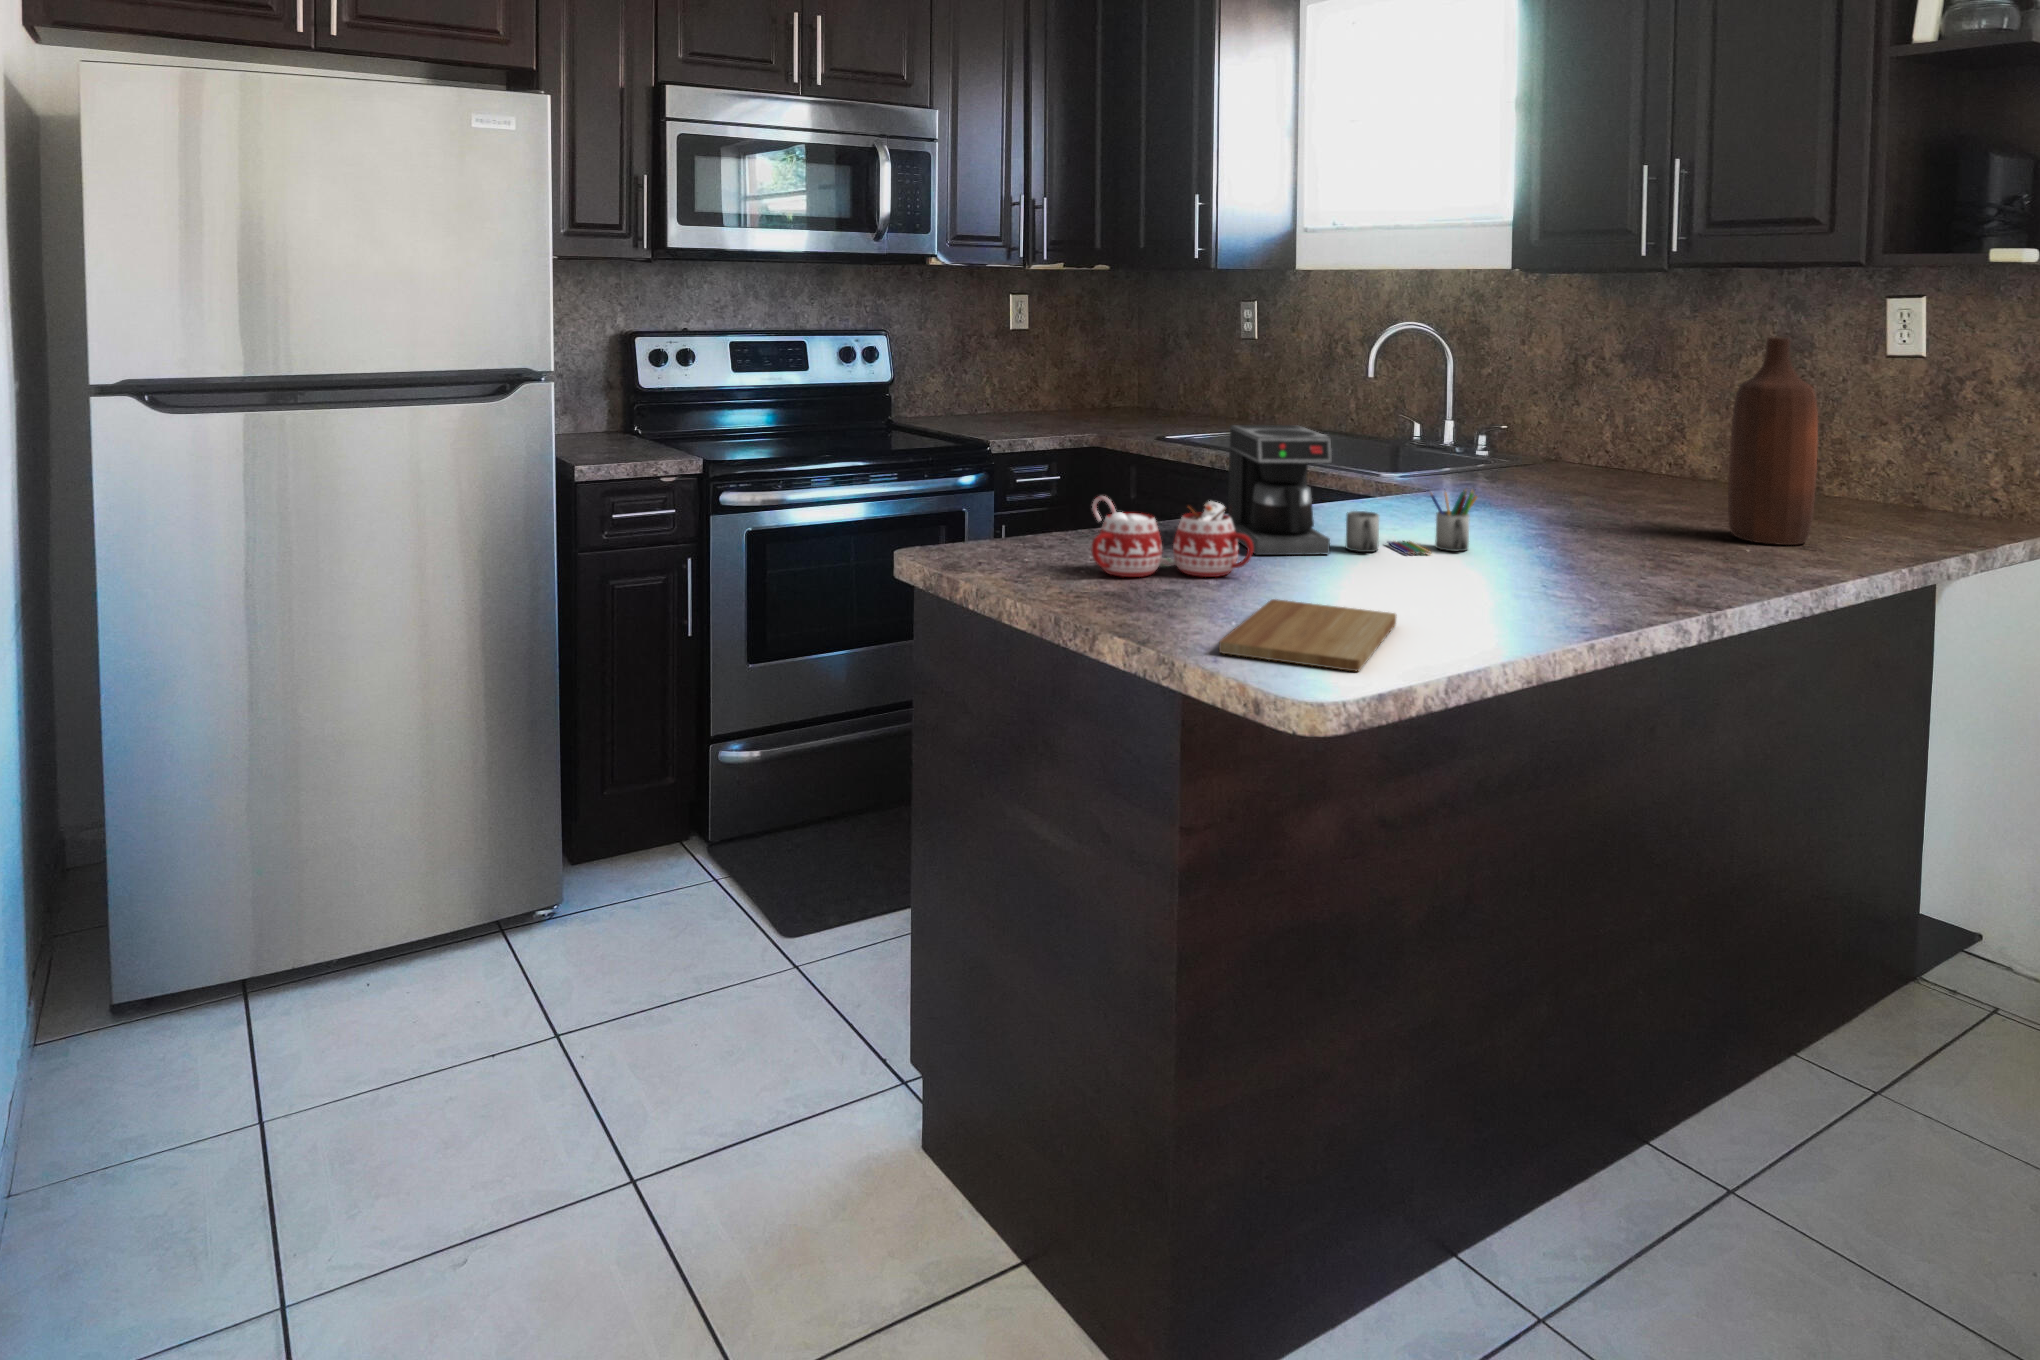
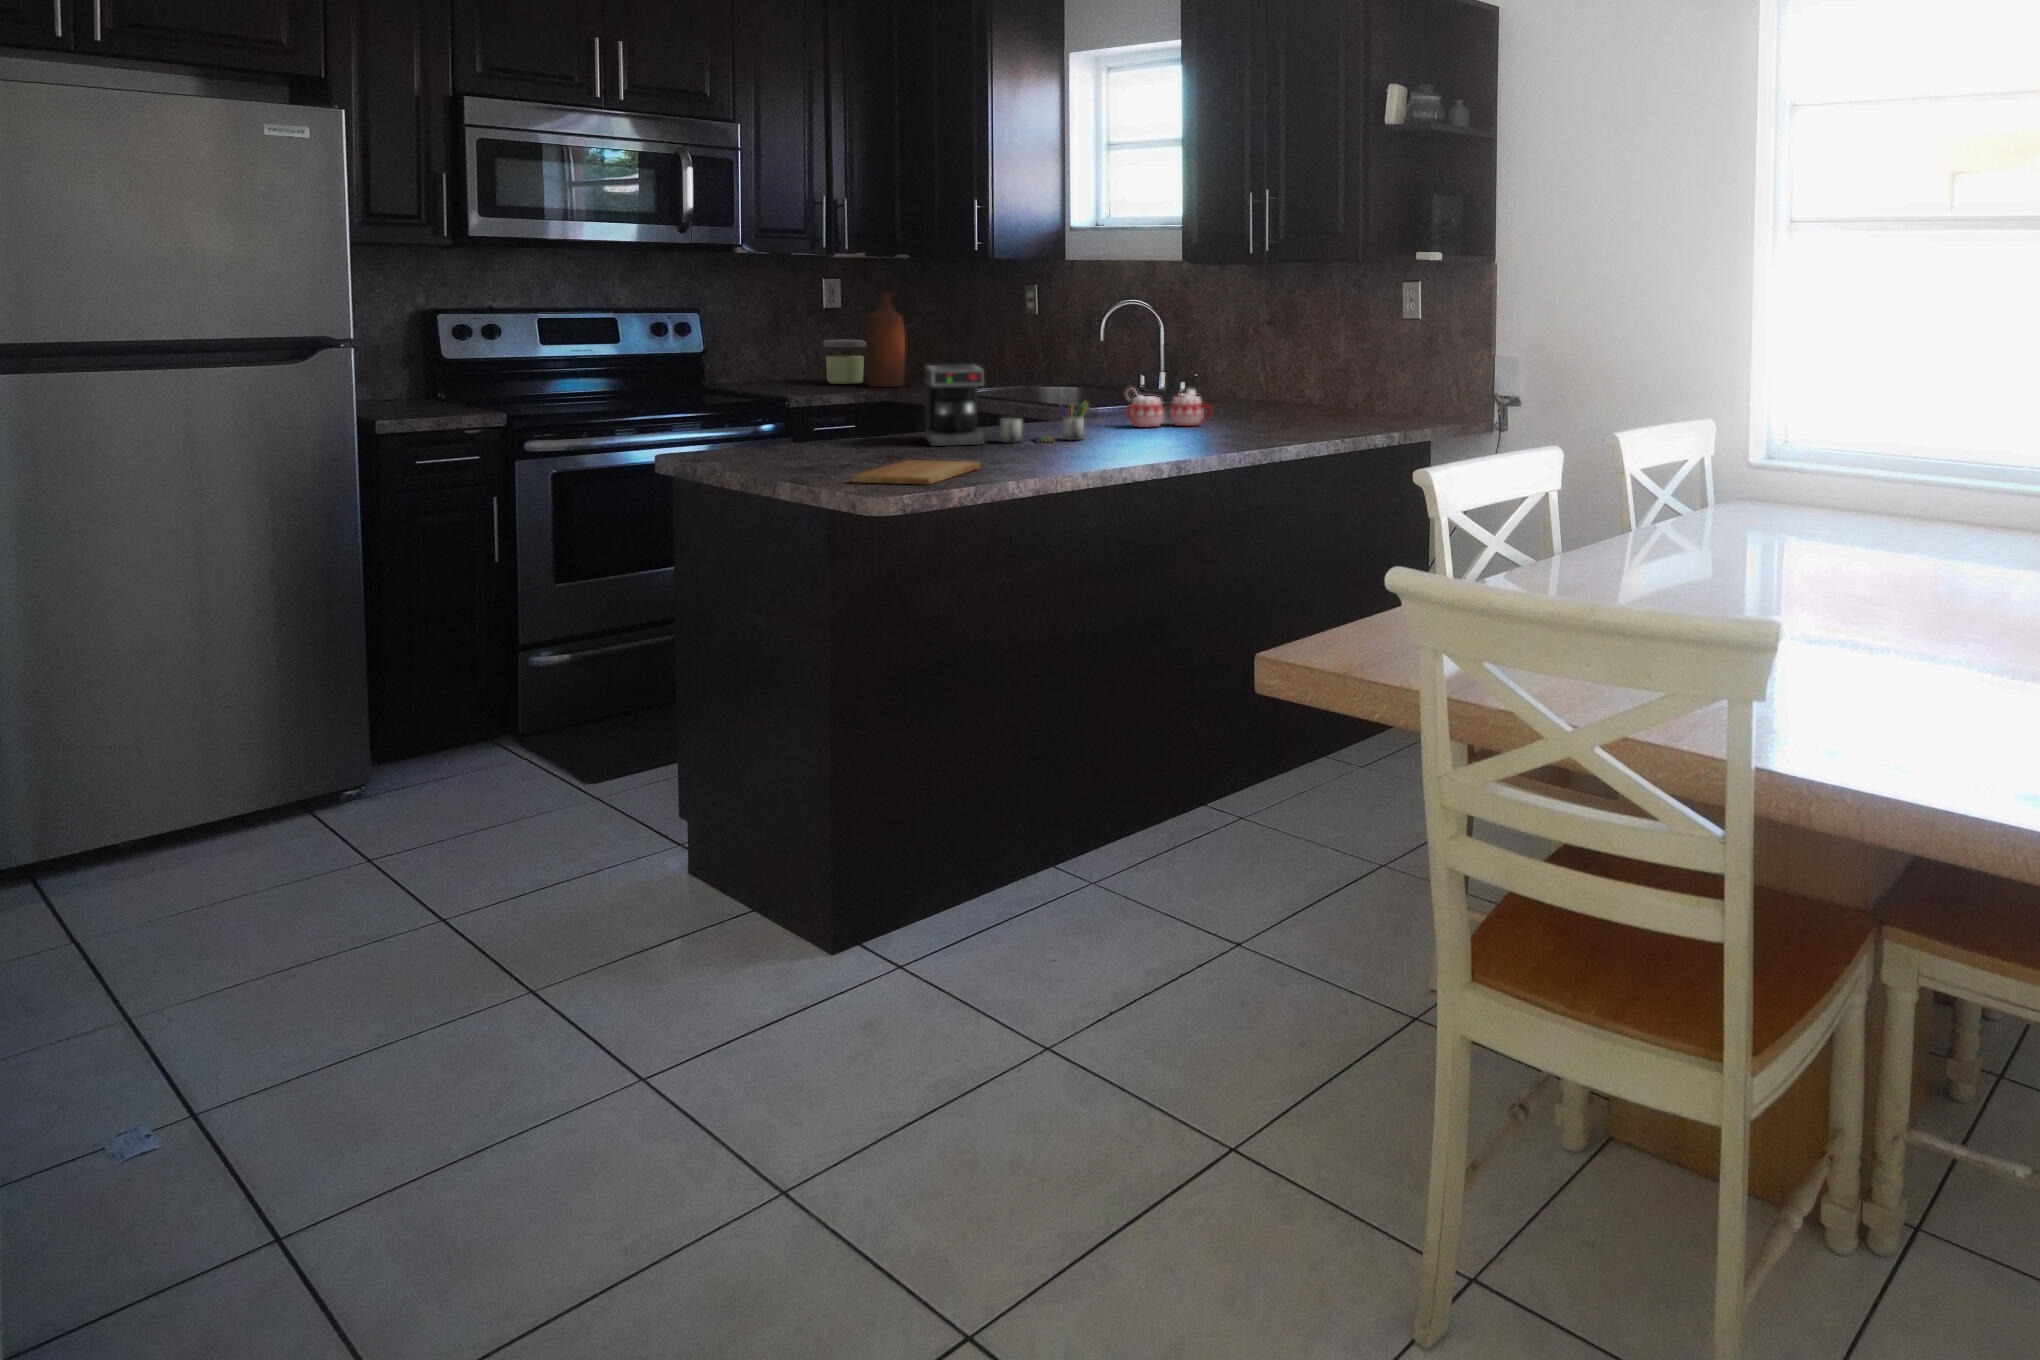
bottle: present [1728,338,1818,545] -> present [867,293,905,387]
jar: none [1012,367,1060,421] -> present [823,339,866,384]
mug: present [1092,496,1253,577] -> present [1126,389,1211,427]

